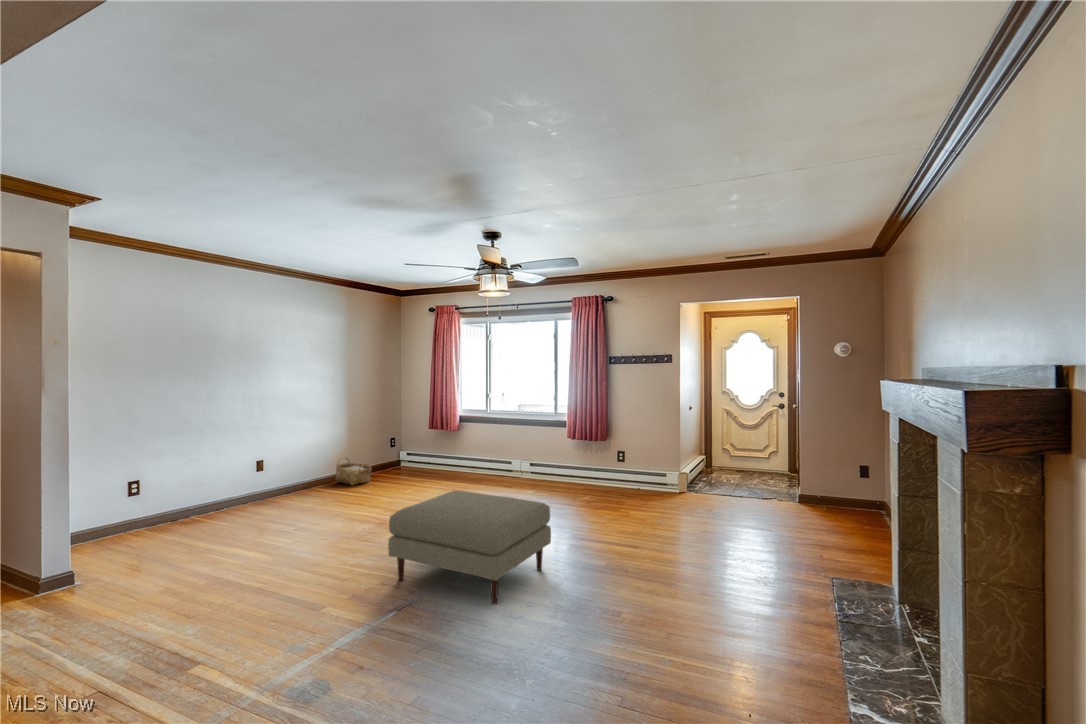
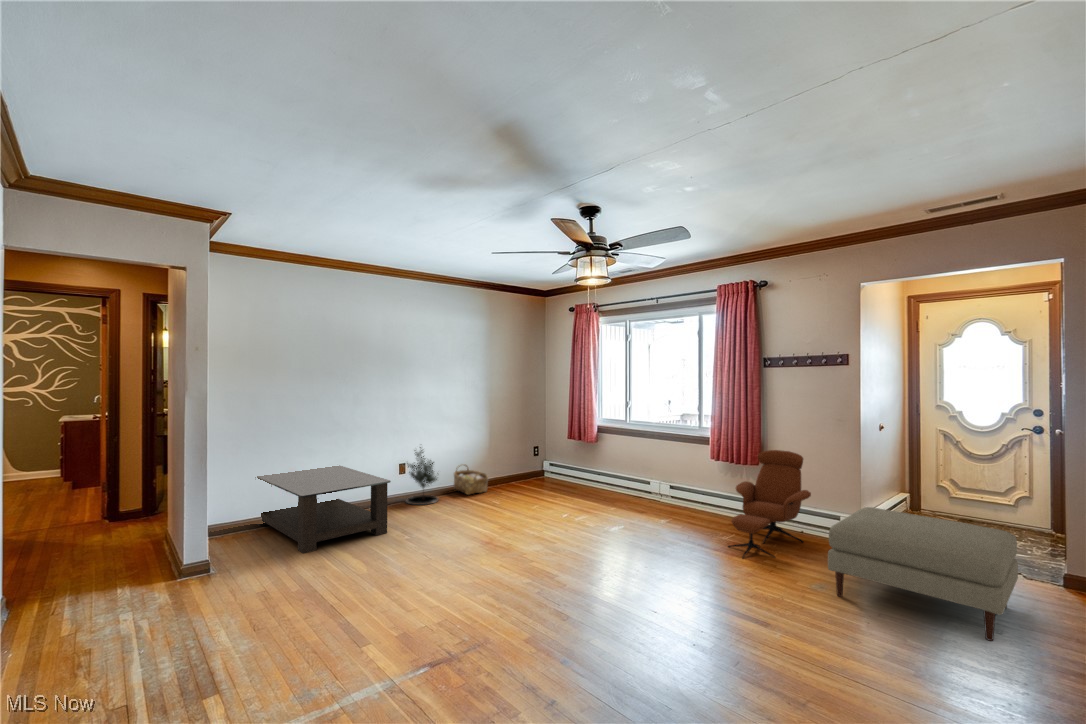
lounge chair: none [590,427,647,510] -> present [729,450,811,558]
potted tree: none [291,439,328,498] -> present [406,447,438,505]
coffee table: none [125,463,291,549] -> present [255,465,391,553]
ottoman: present [388,491,551,605] -> present [828,507,1018,641]

